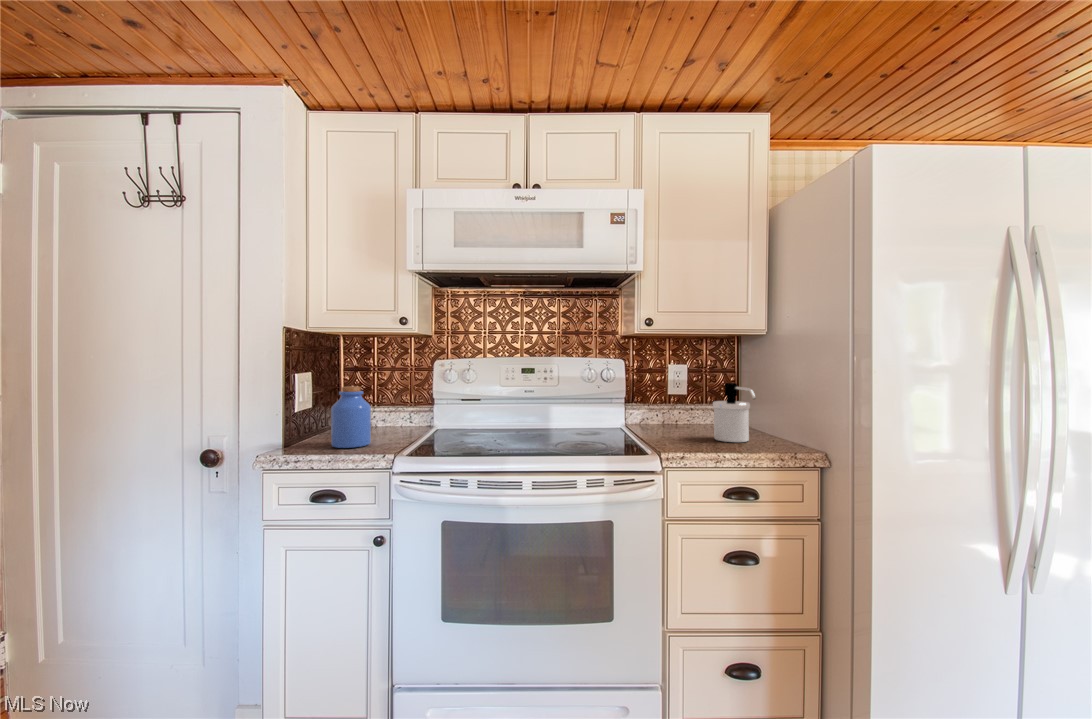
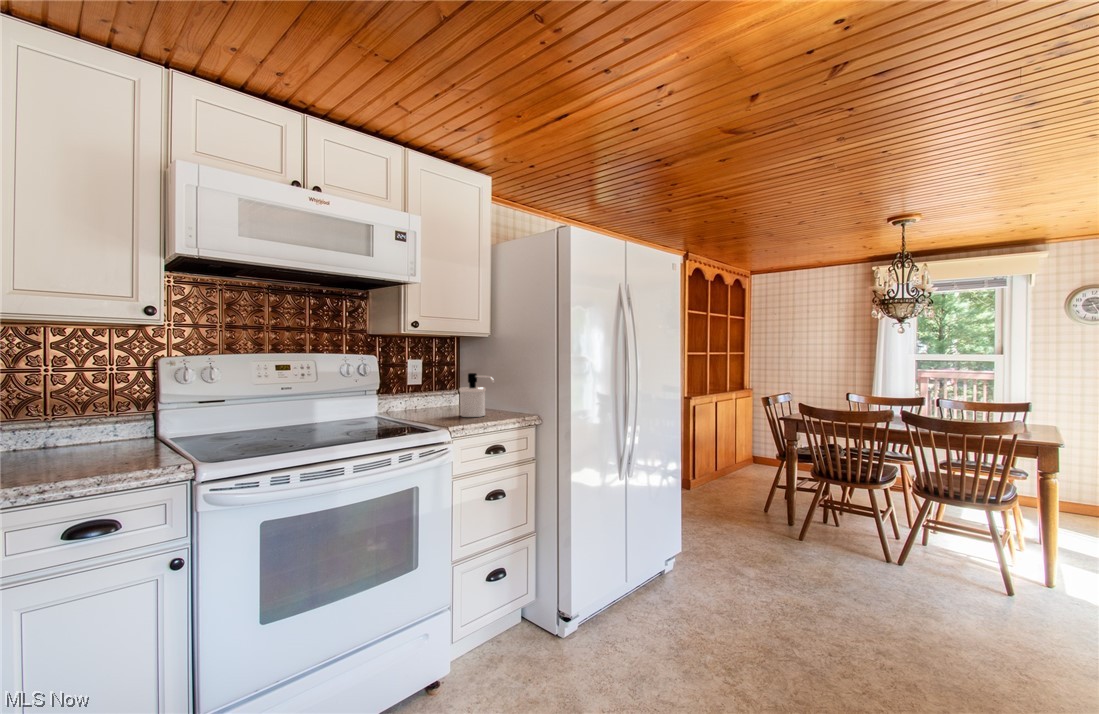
jar: present [331,386,371,448] -> none [54,391,119,472]

